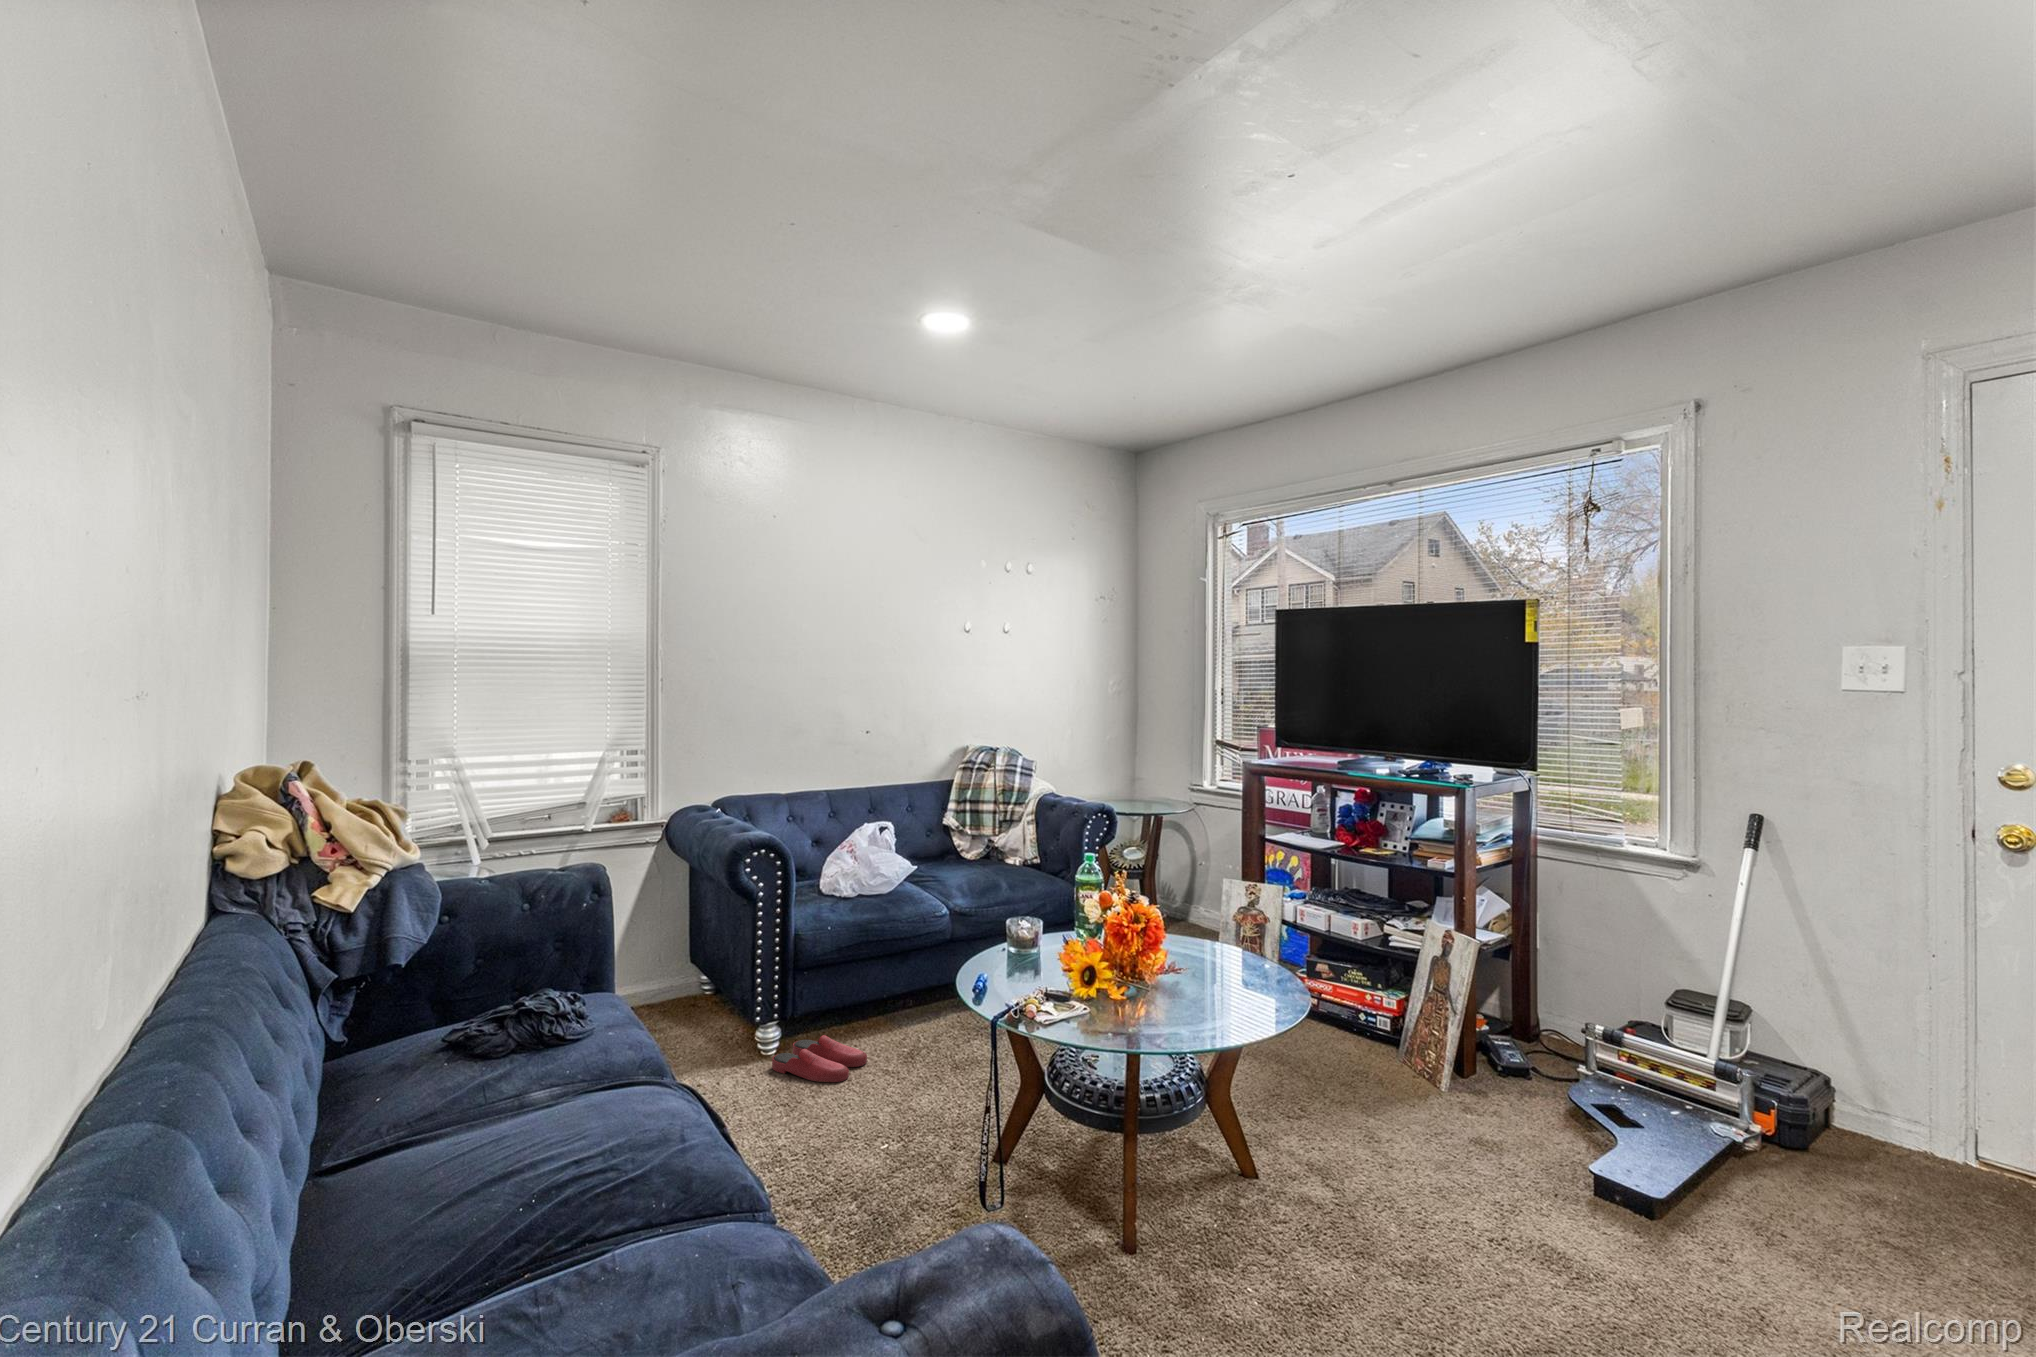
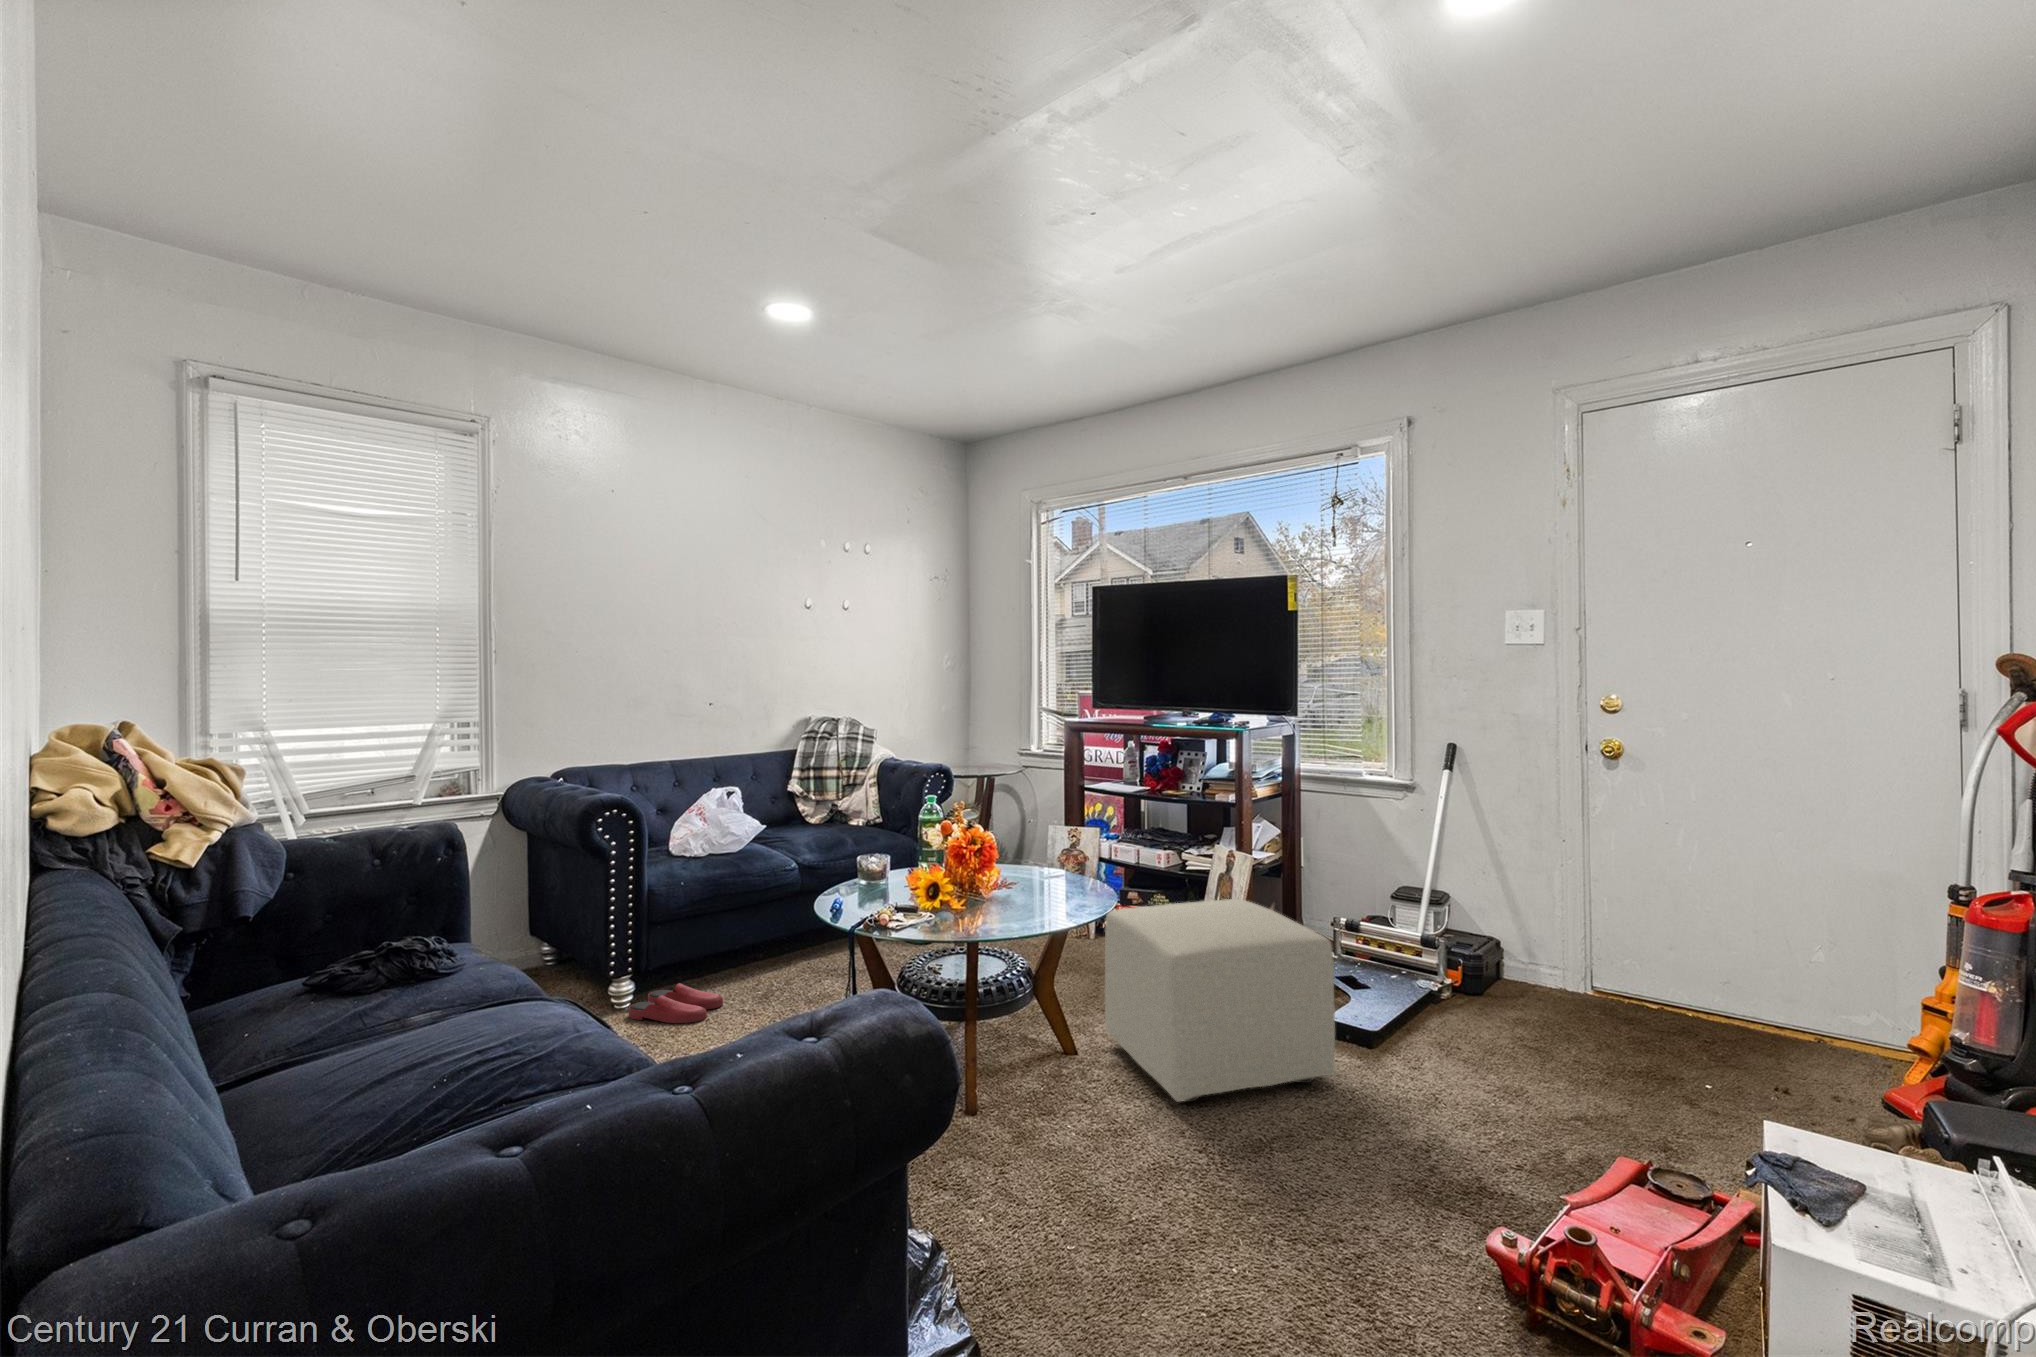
ottoman: none [1291,1004,1601,1272] -> present [1105,899,1335,1102]

